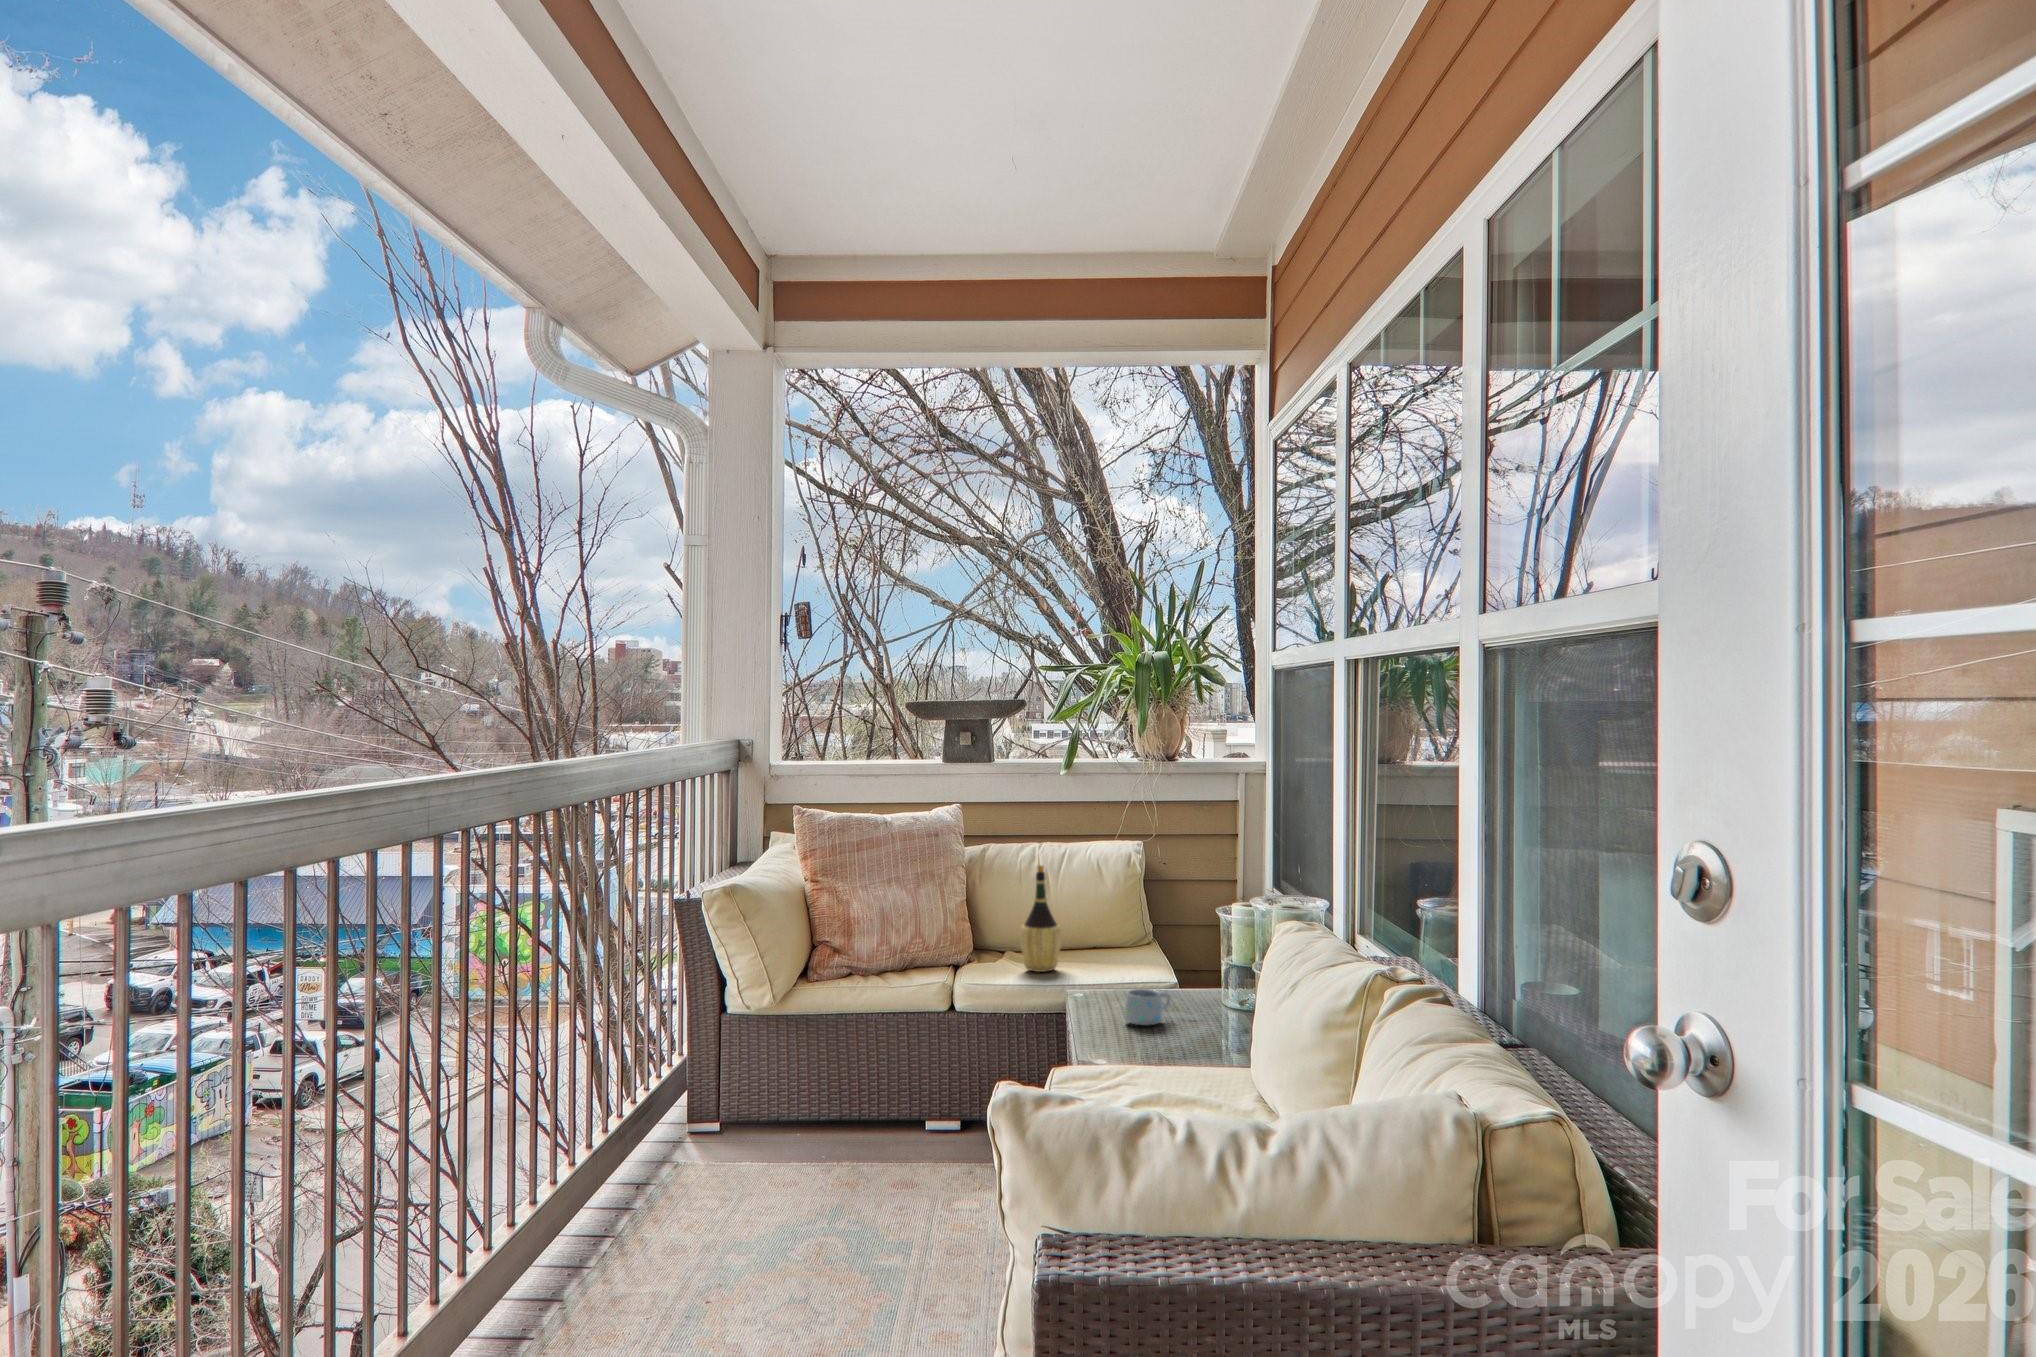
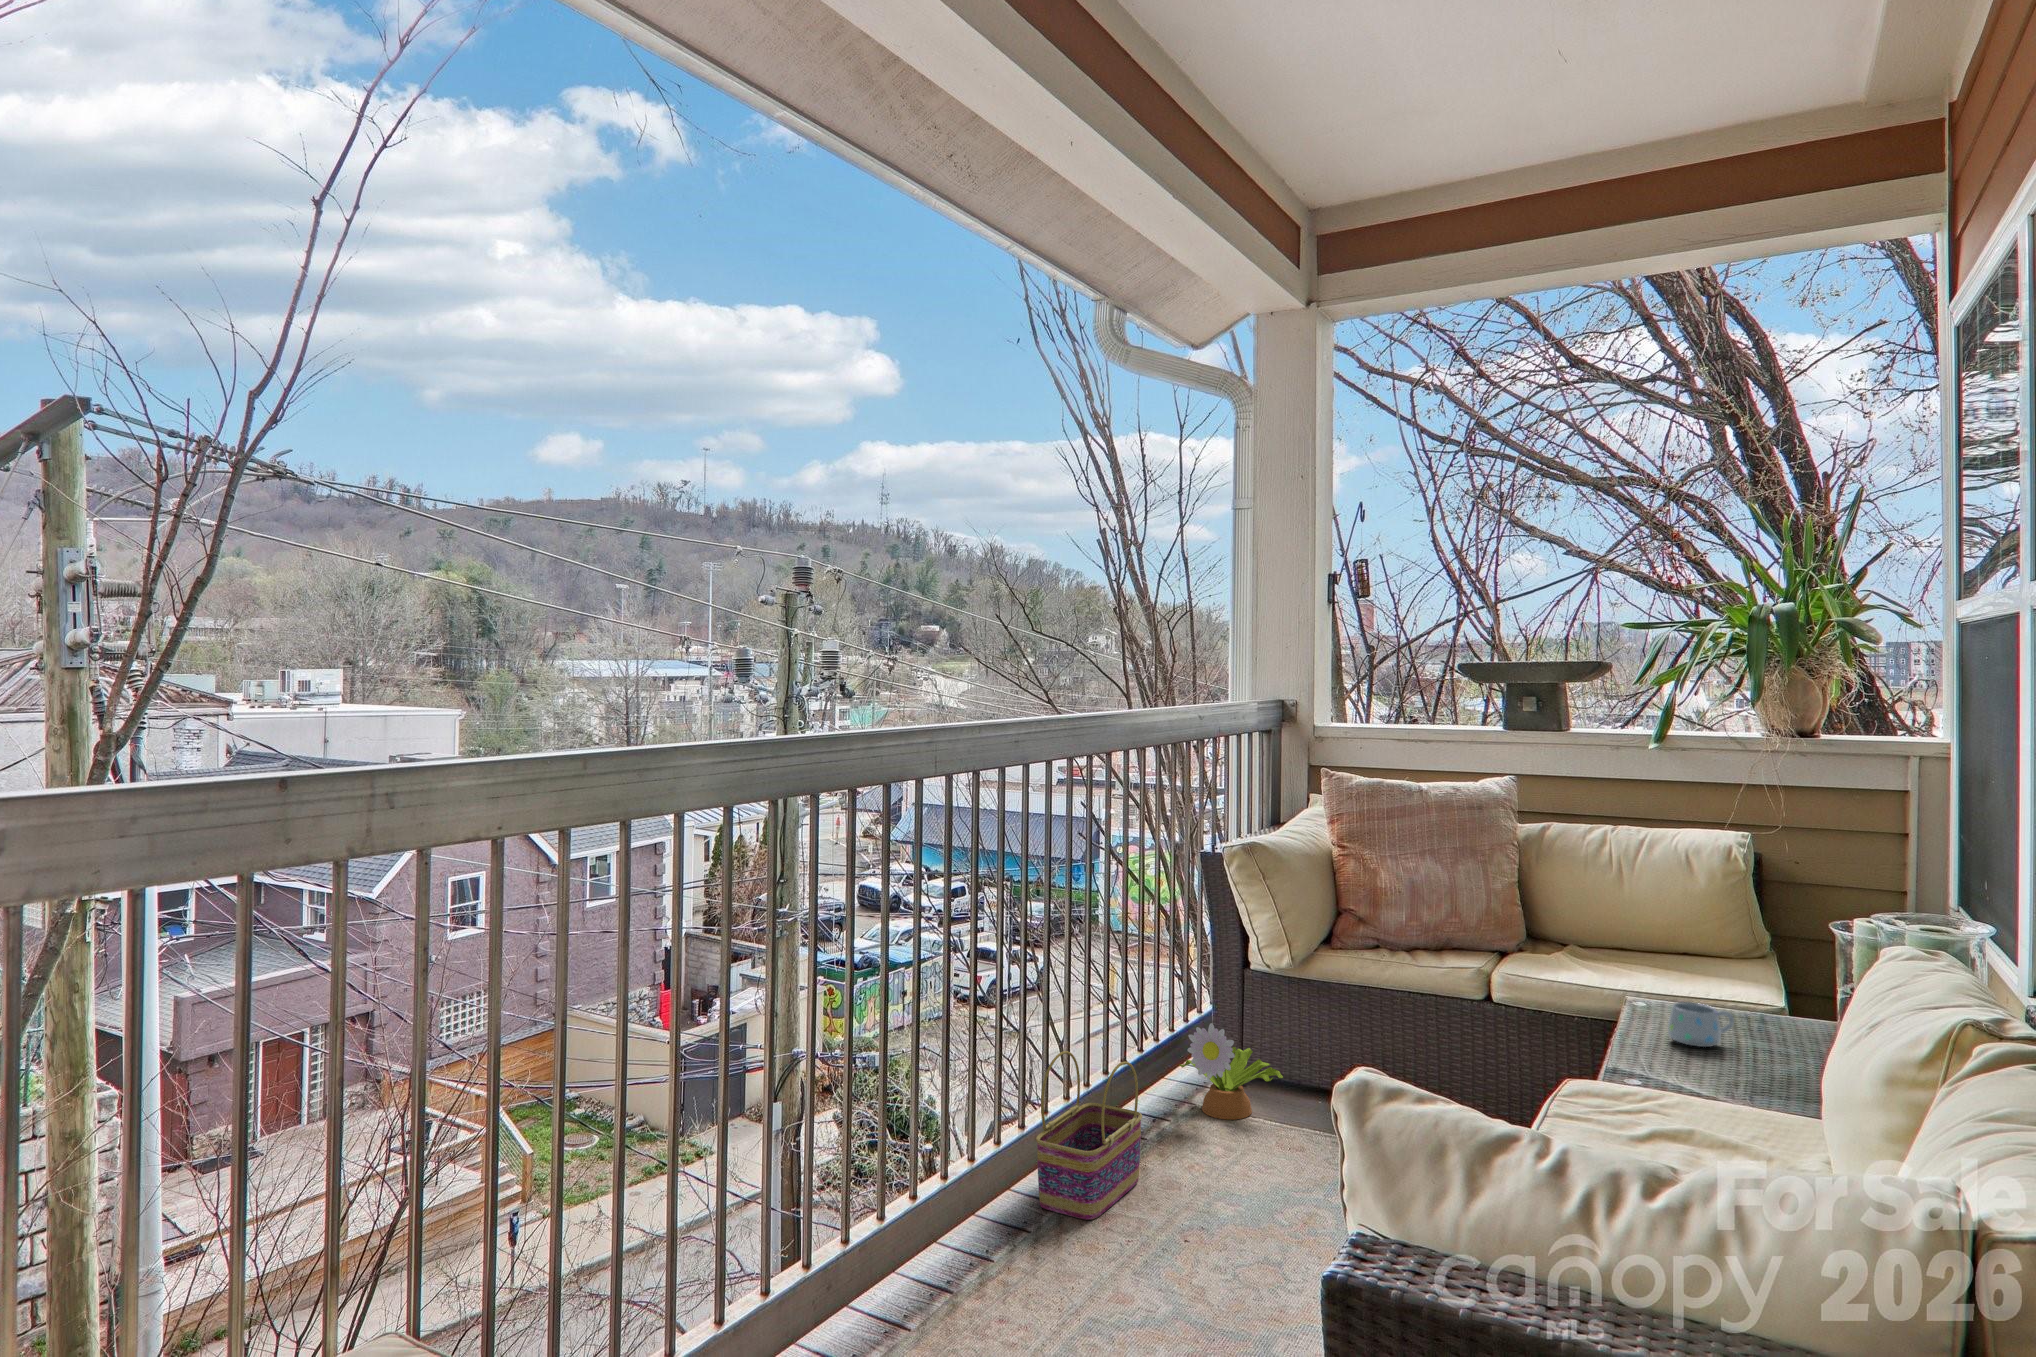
wine bottle: present [1020,865,1062,972] -> none [1571,849,1624,970]
decorative plant: none [659,1074,770,1172] -> present [1180,1023,1283,1120]
basket: none [535,1129,647,1311] -> present [1036,1051,1142,1220]

